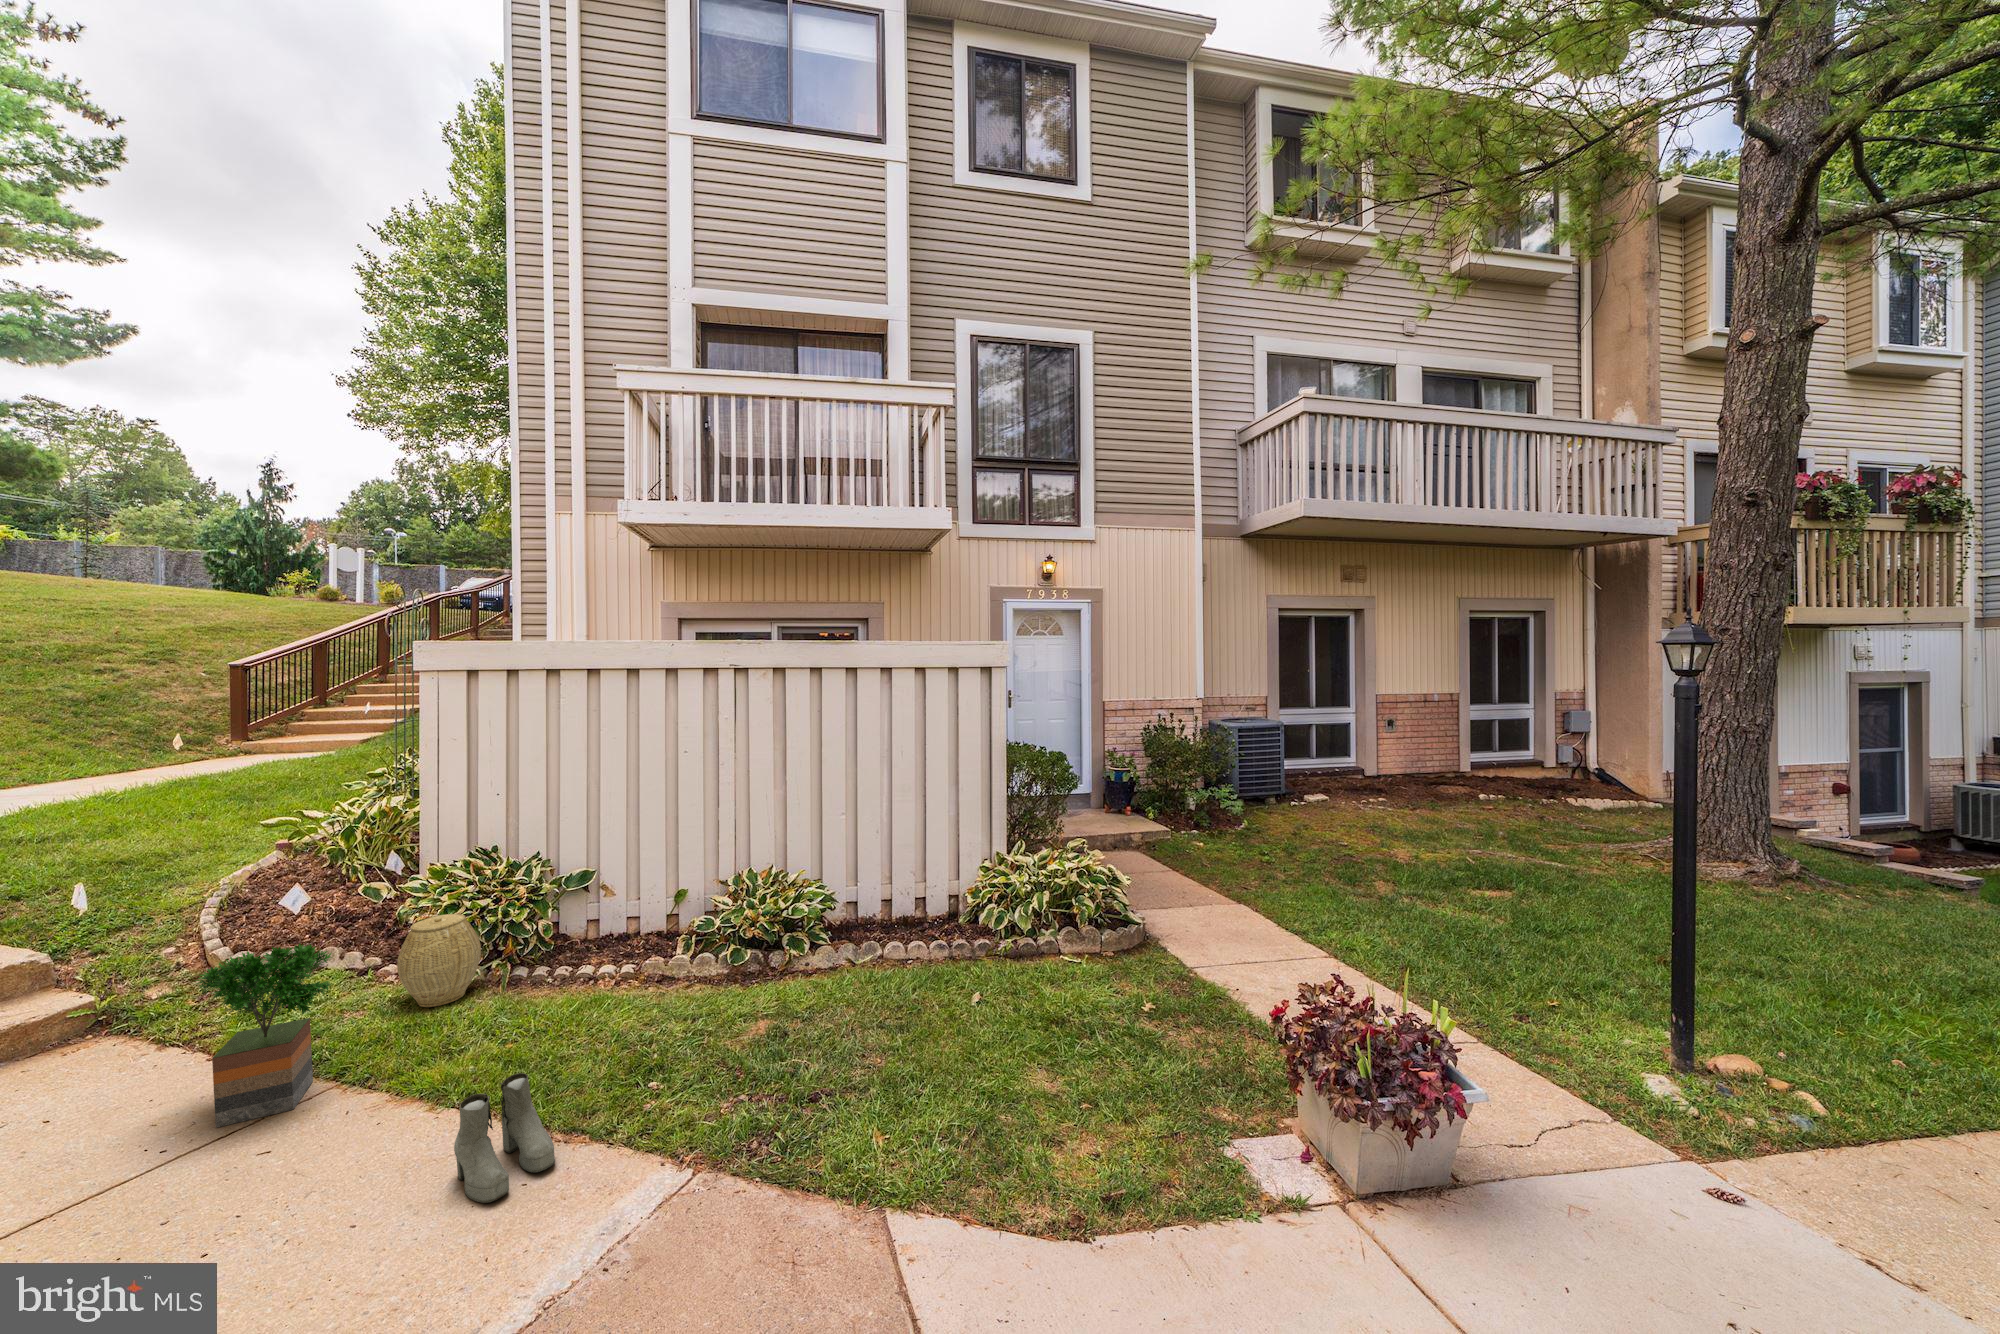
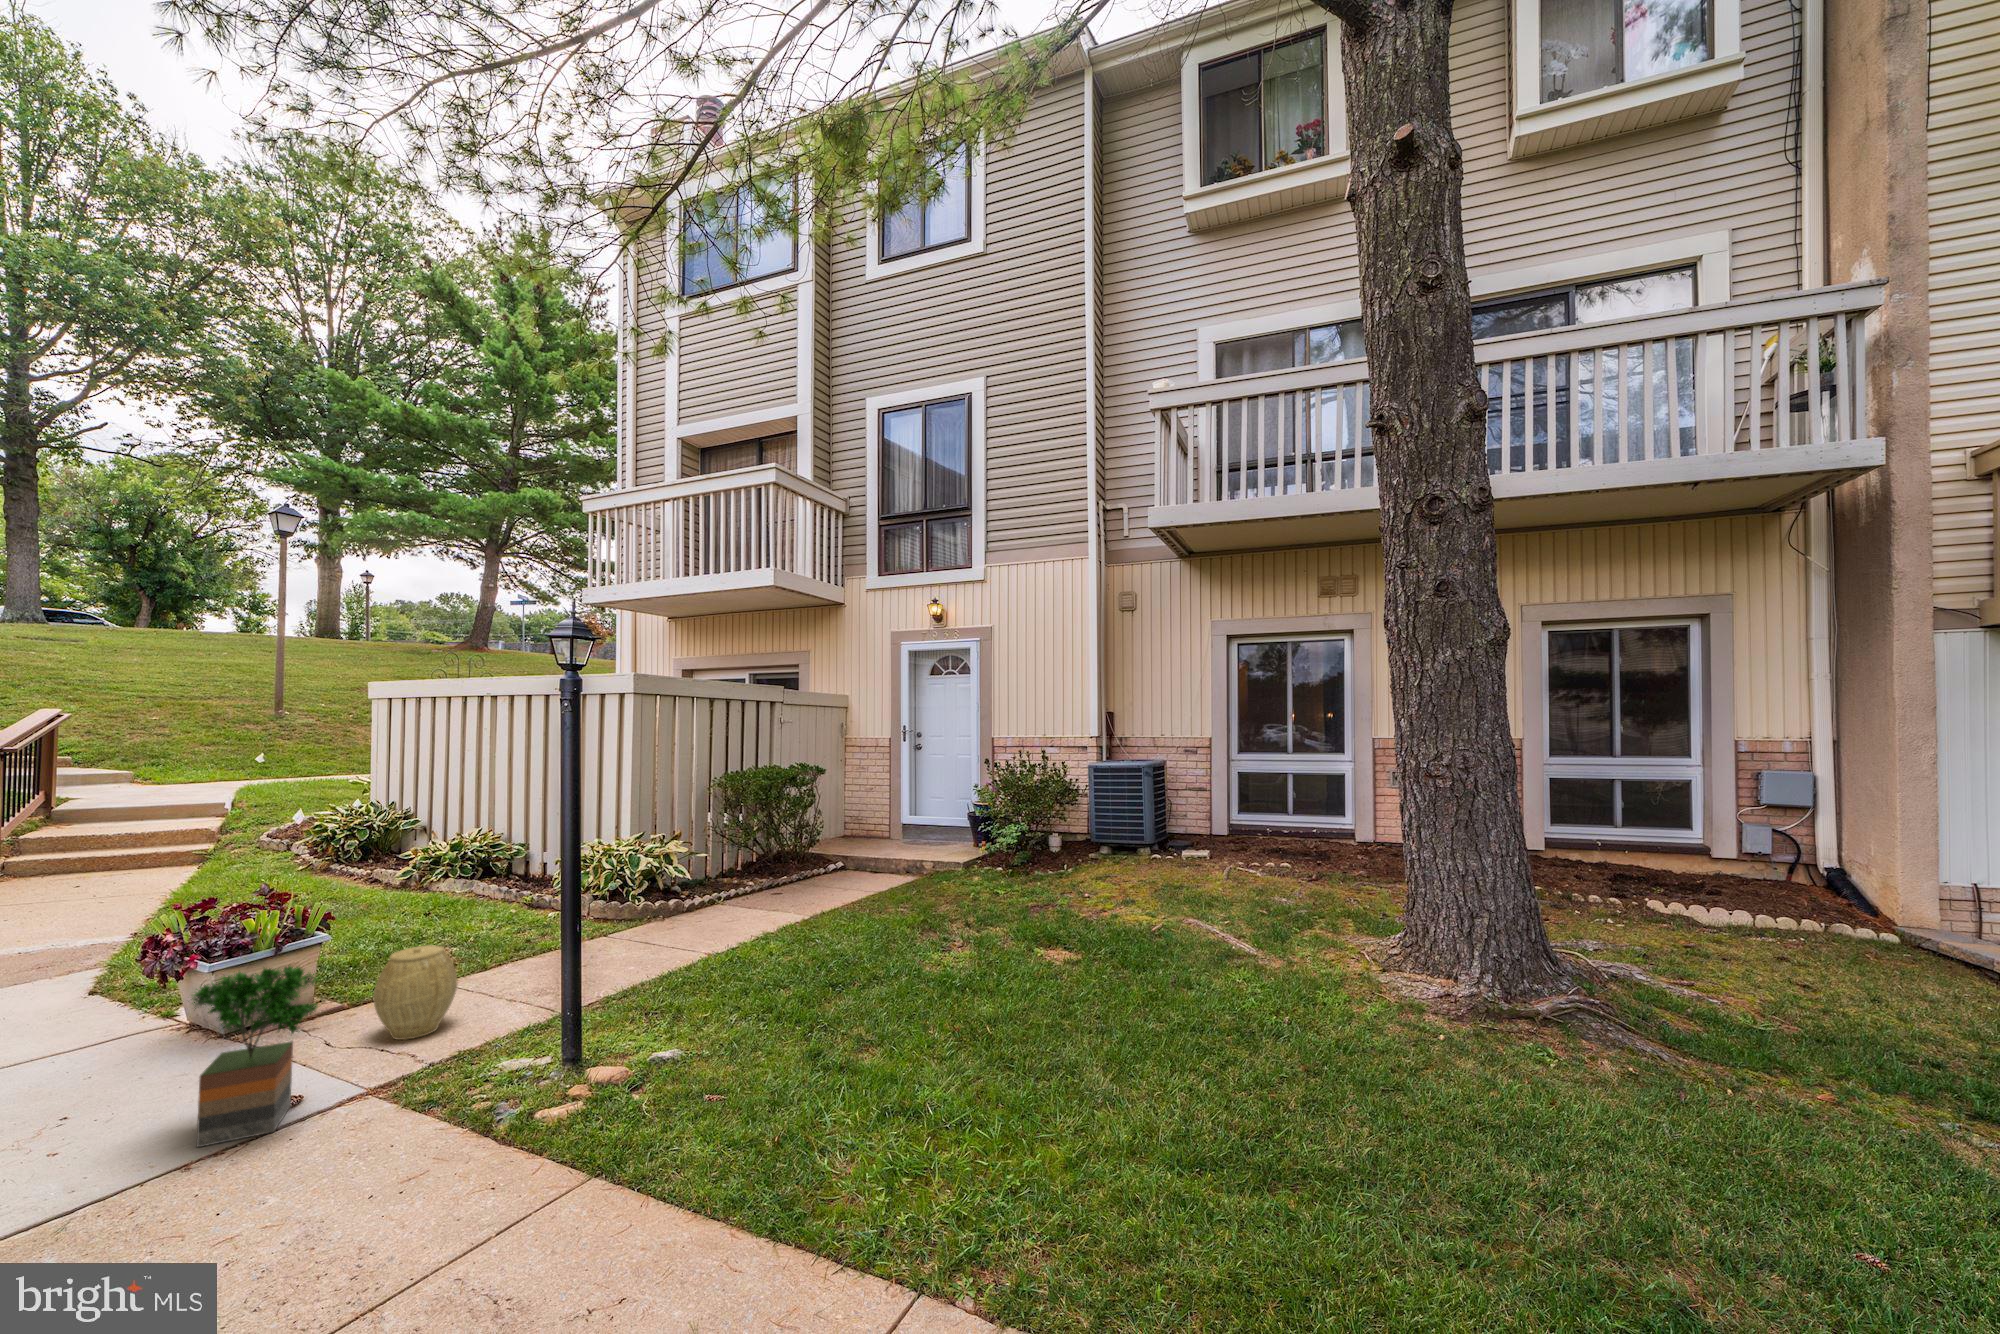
boots: present [454,1073,555,1203] -> none [445,1095,542,1219]

